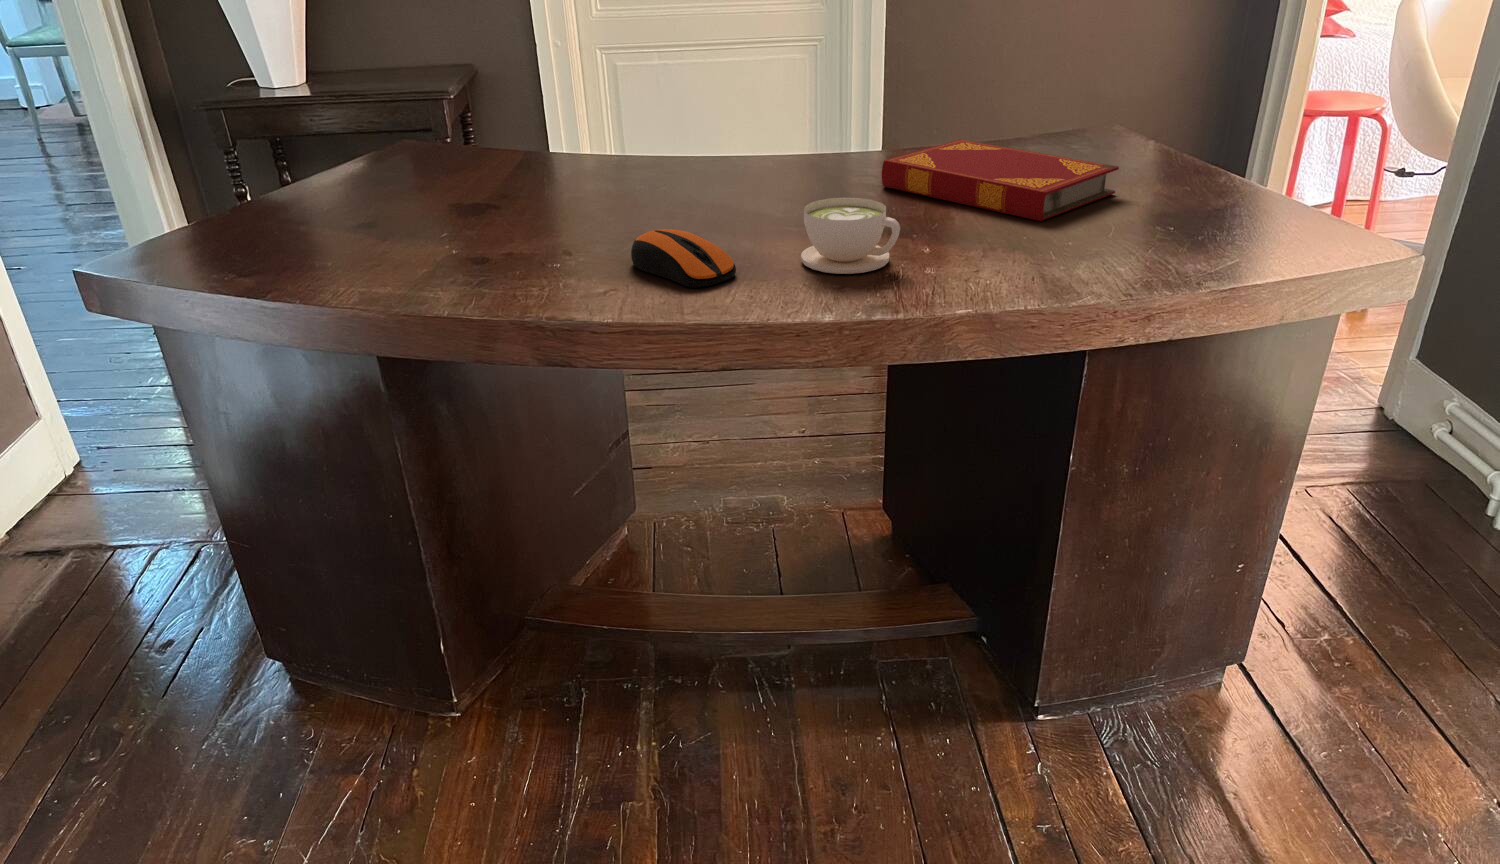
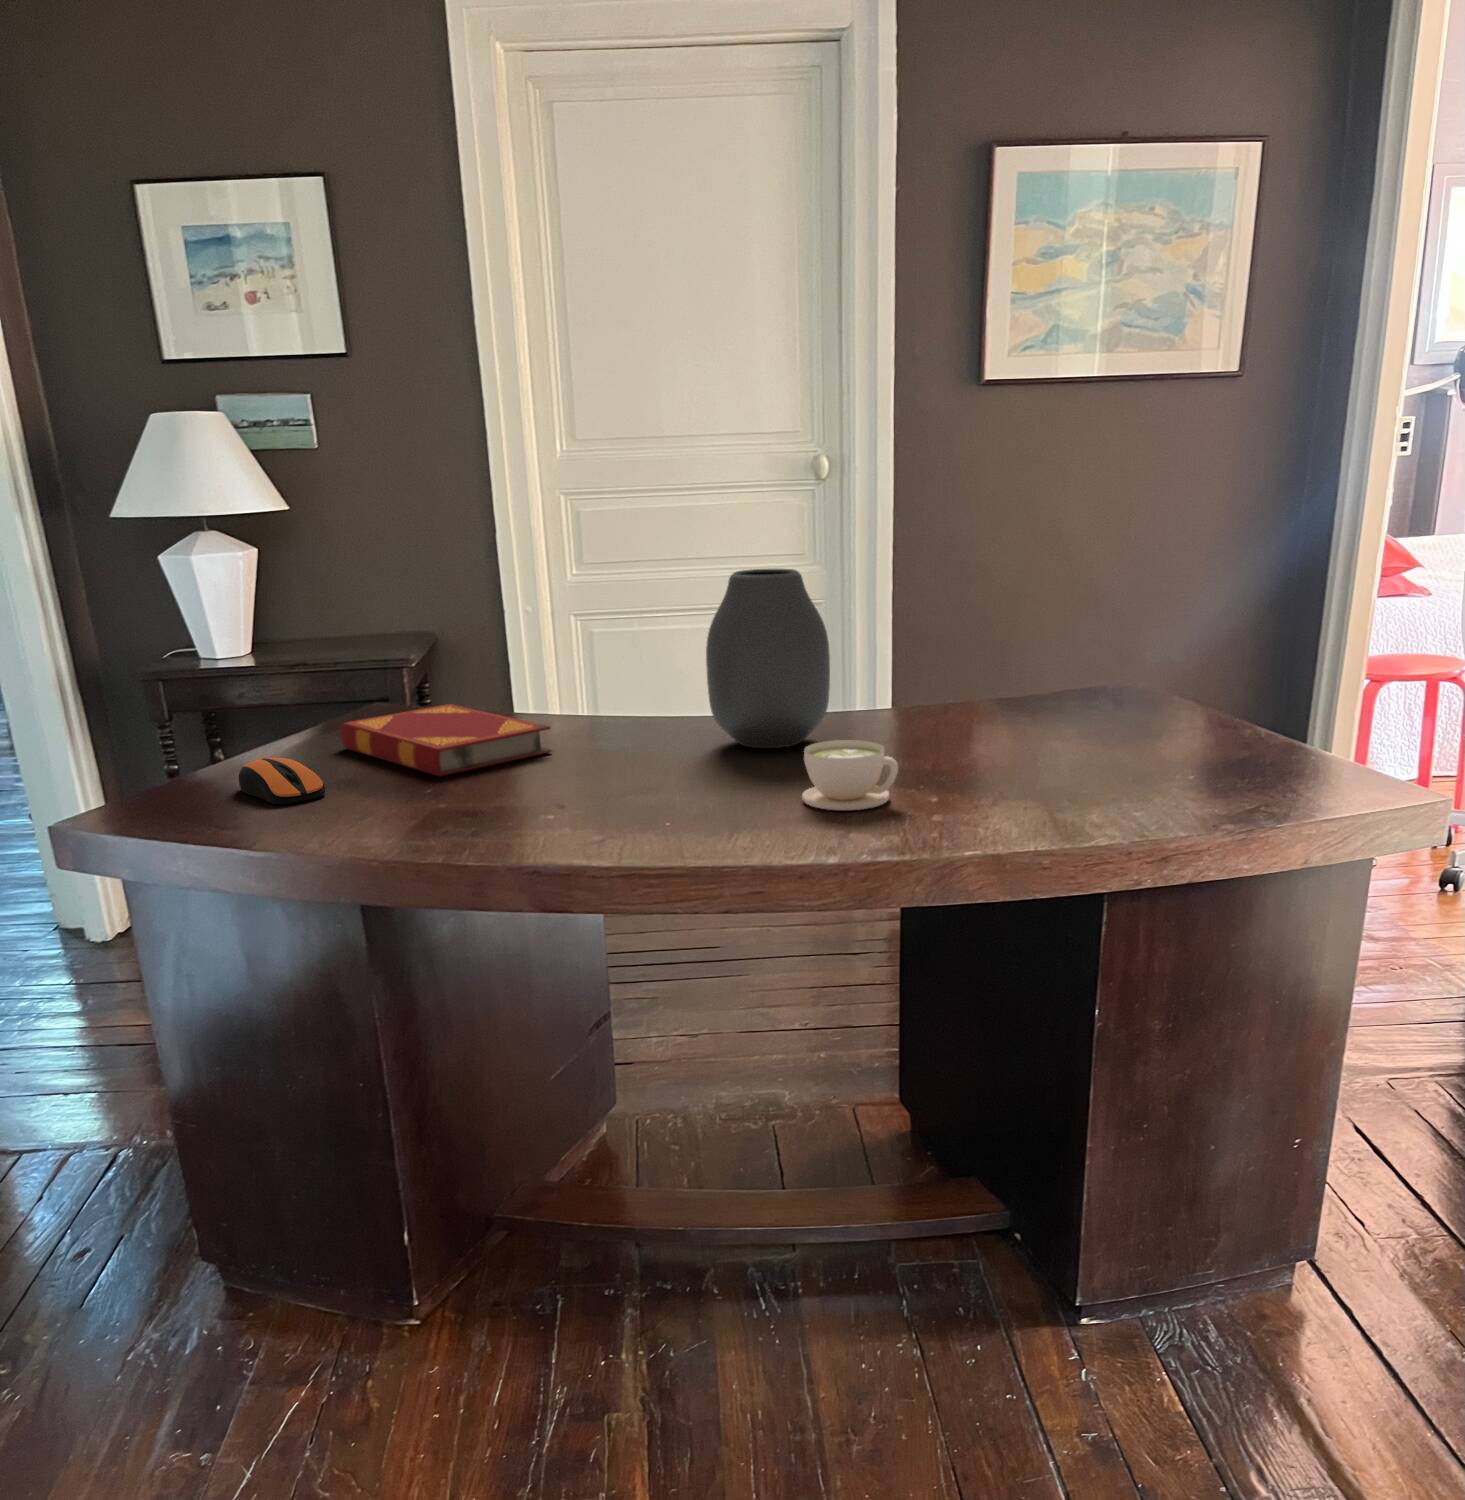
vase: none [708,9,831,198] -> present [706,569,830,748]
hardback book: present [882,140,1119,221] -> present [341,704,552,776]
computer mouse: present [631,229,736,287] -> present [239,758,325,804]

